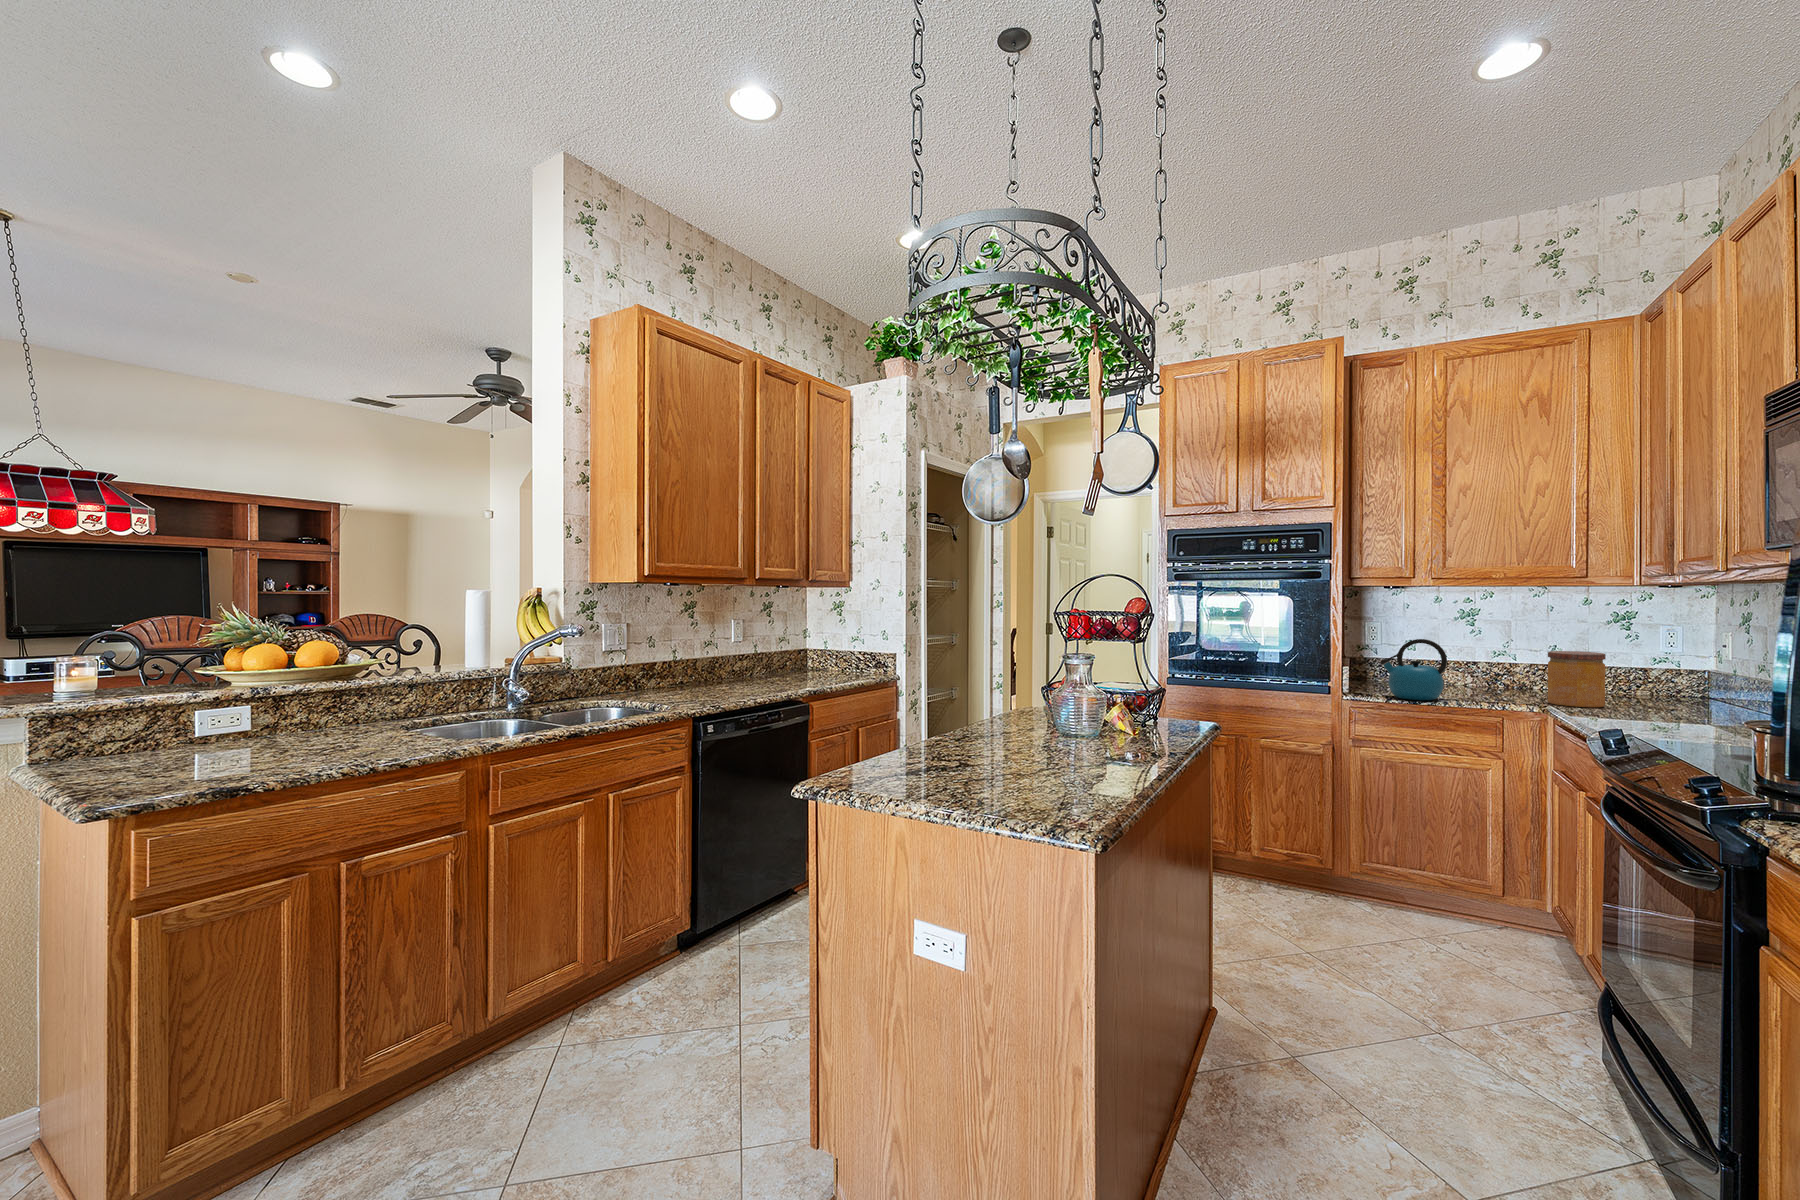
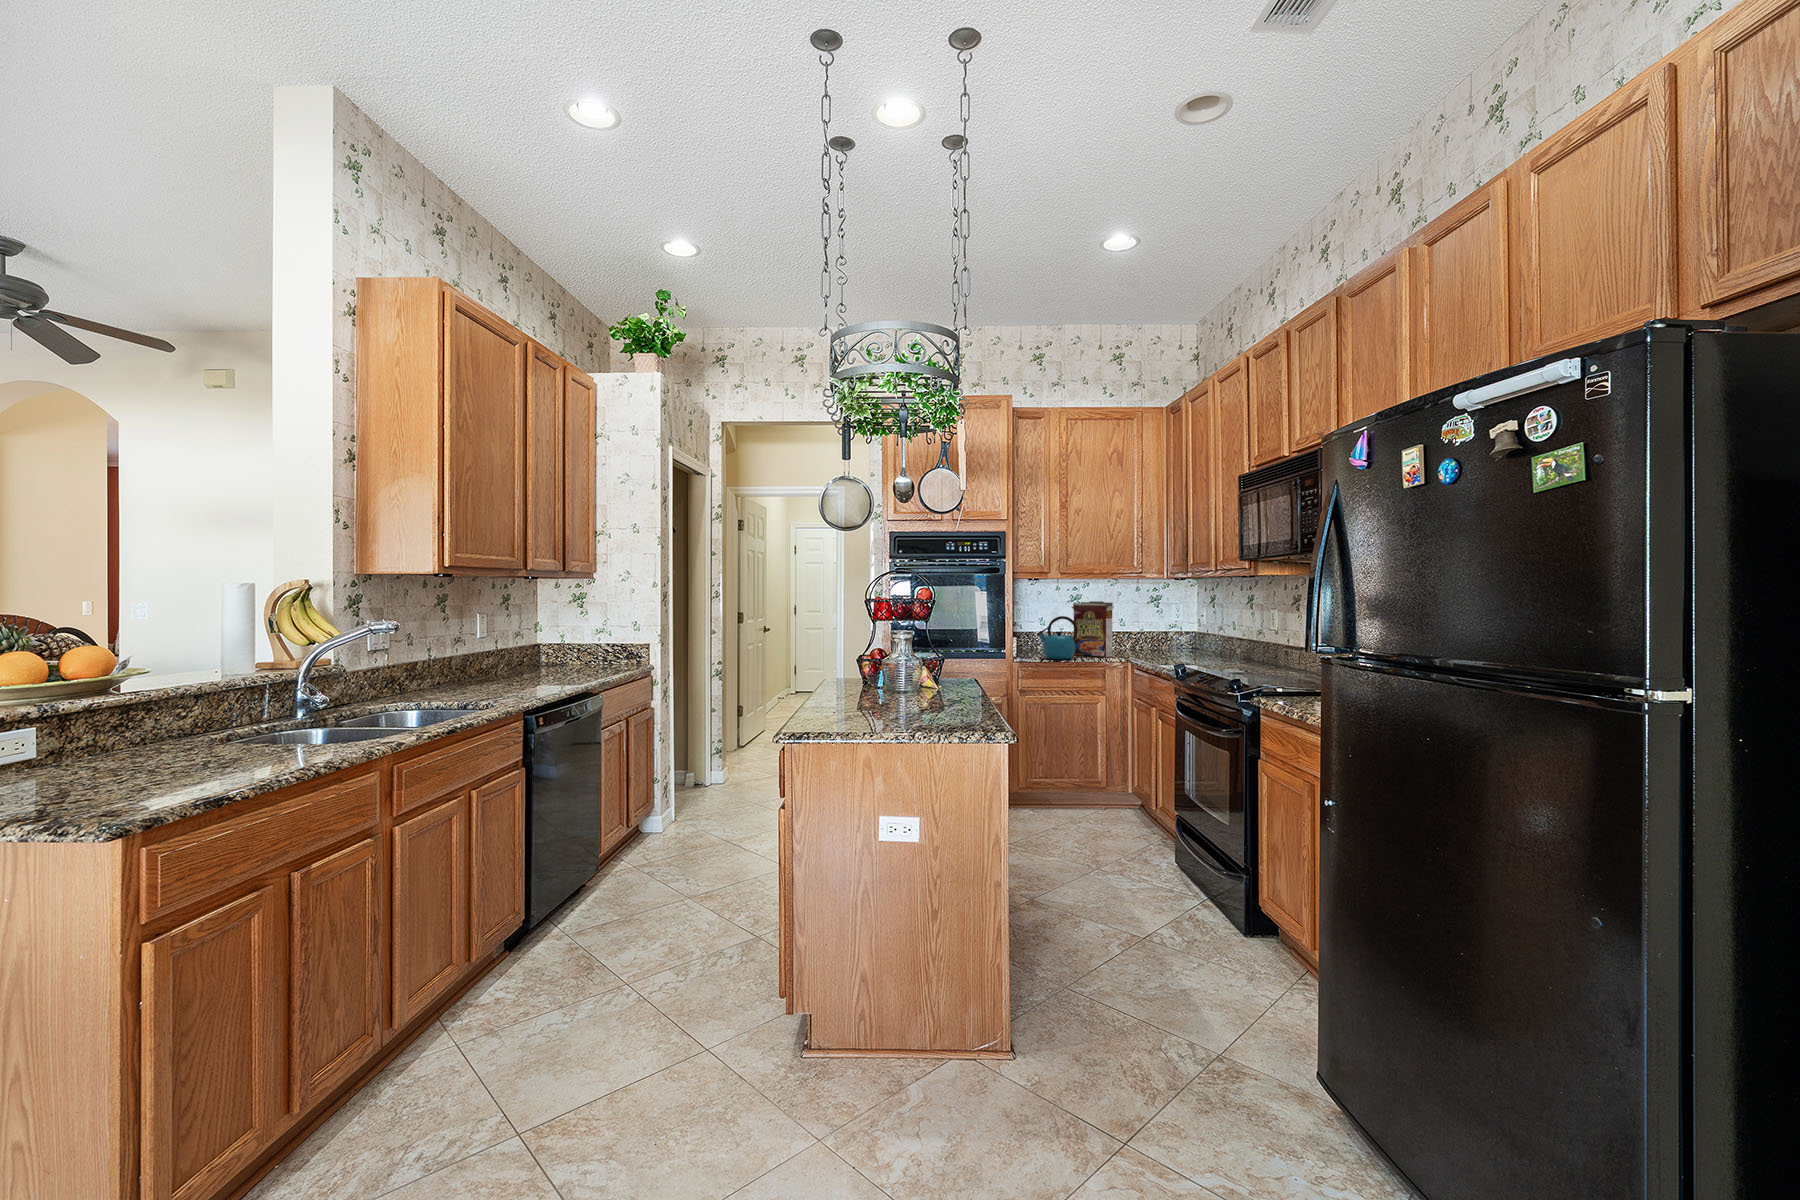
cereal box: none [1447,619,1521,701] -> present [1072,601,1114,657]
jar: present [1548,651,1606,707] -> none [1128,622,1158,658]

